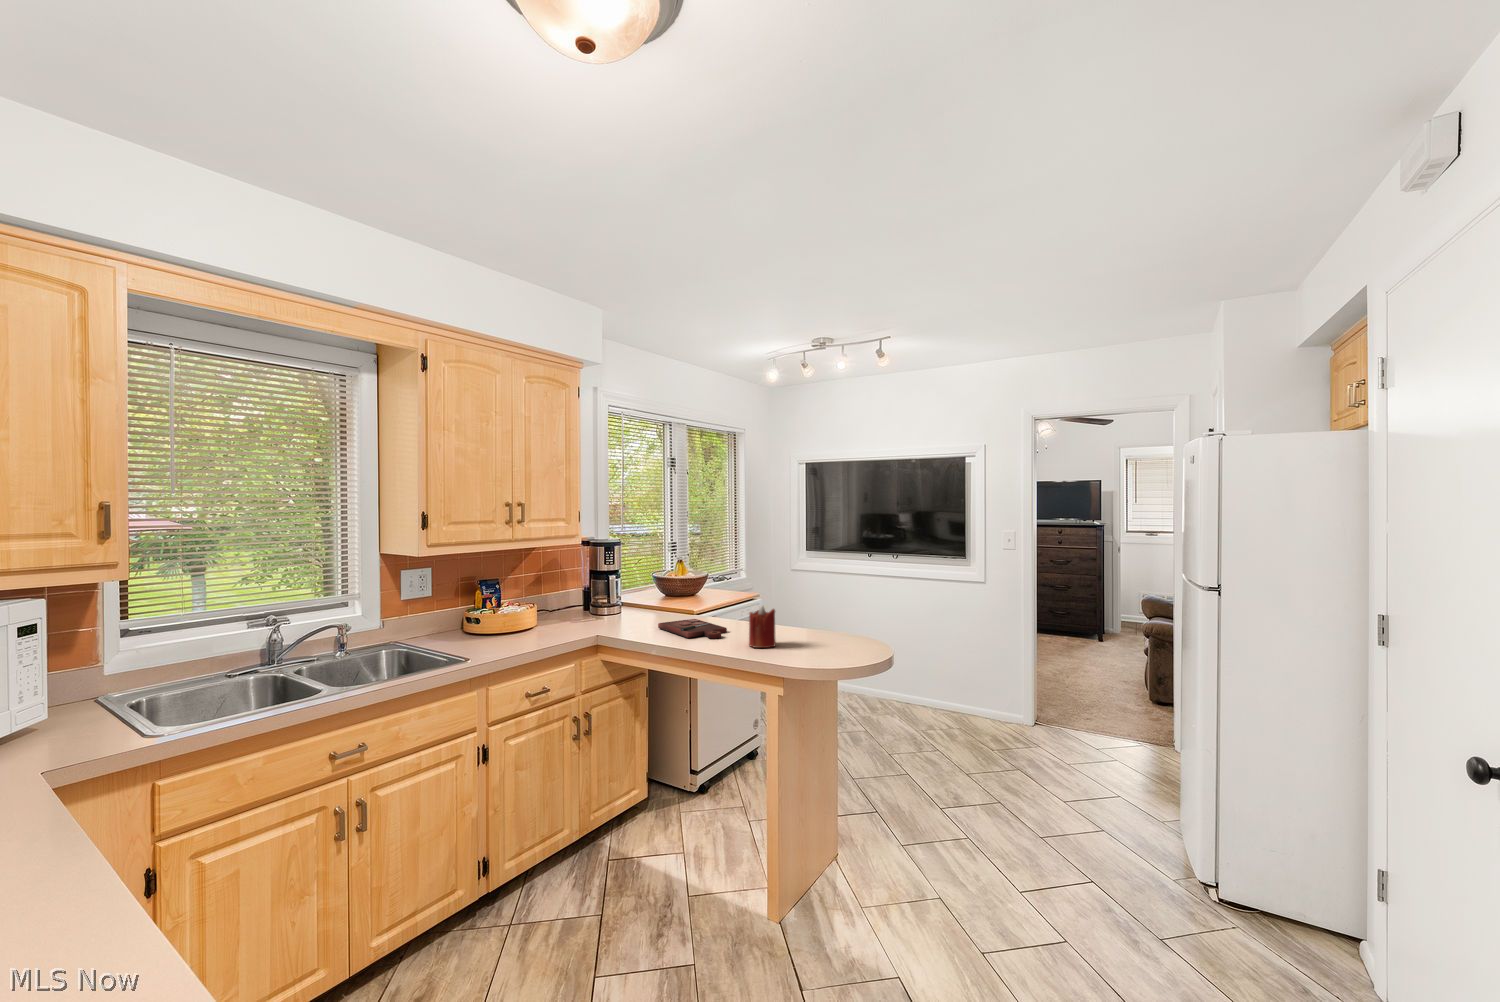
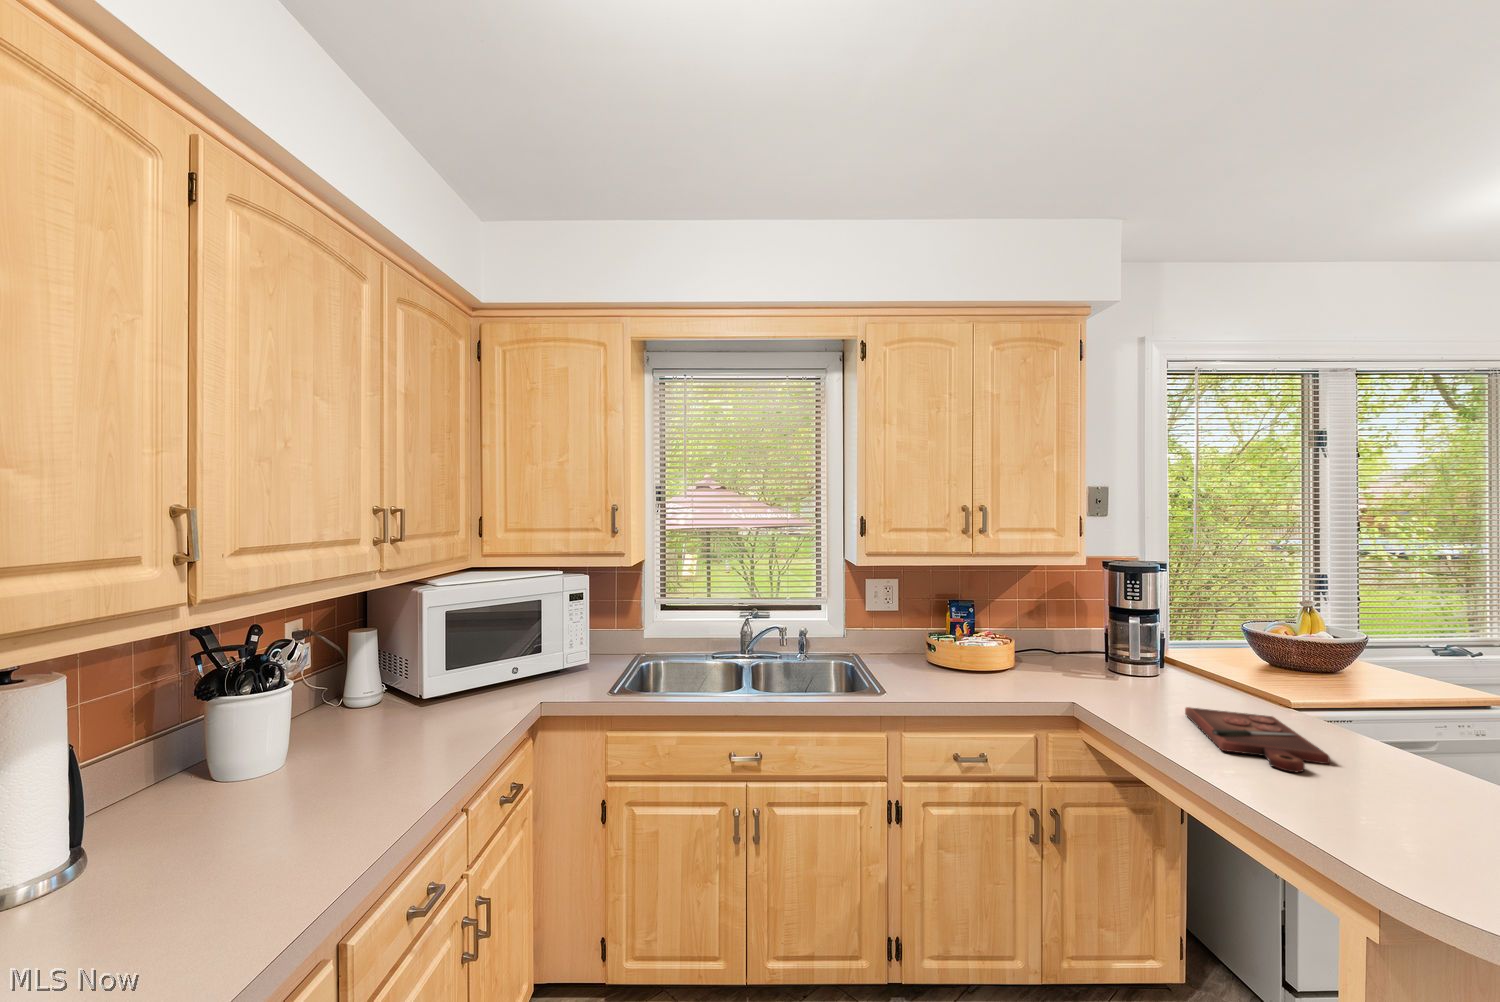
candle: present [749,606,776,648] -> none [1360,739,1450,846]

